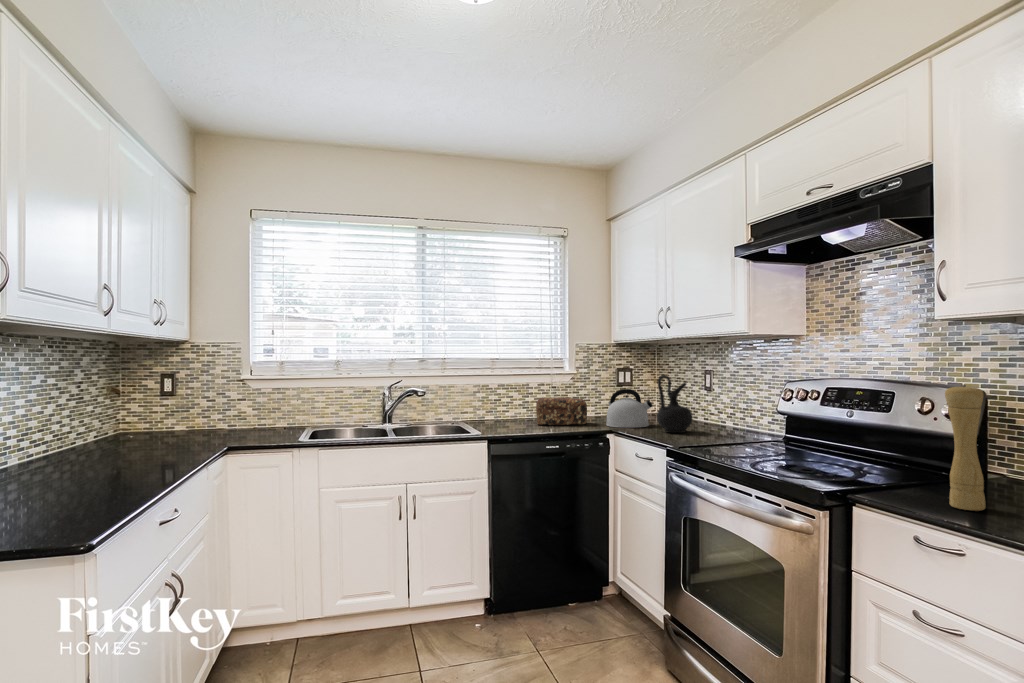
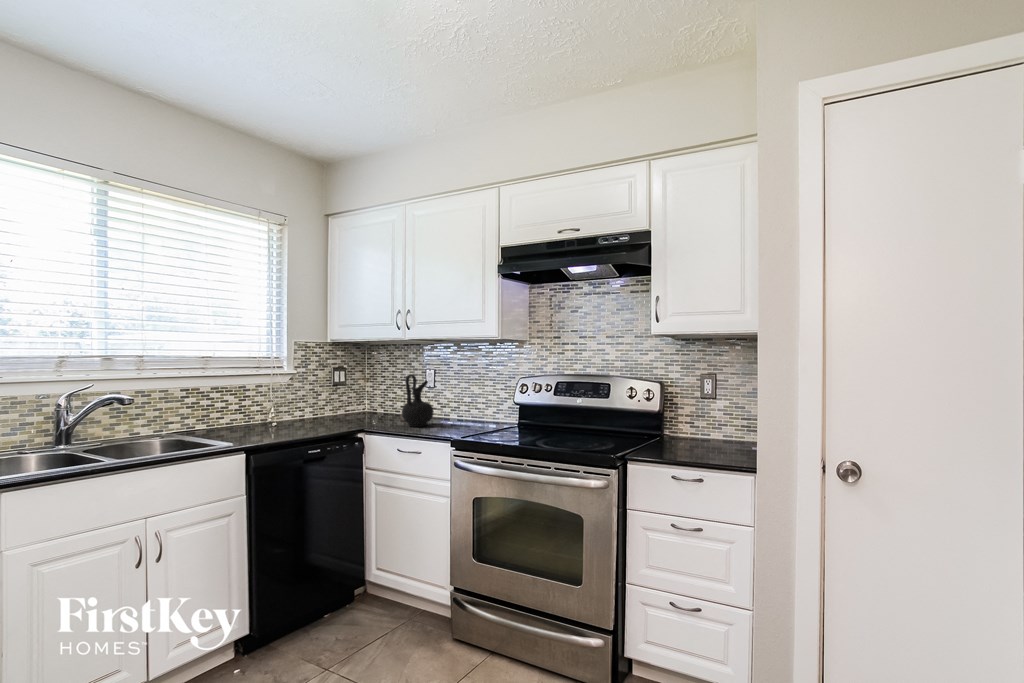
pepper mill: present [945,385,985,511] -> none [683,378,704,459]
kettle: present [606,389,653,428] -> none [341,388,387,426]
bread loaf: present [536,397,587,425] -> none [262,399,323,430]

